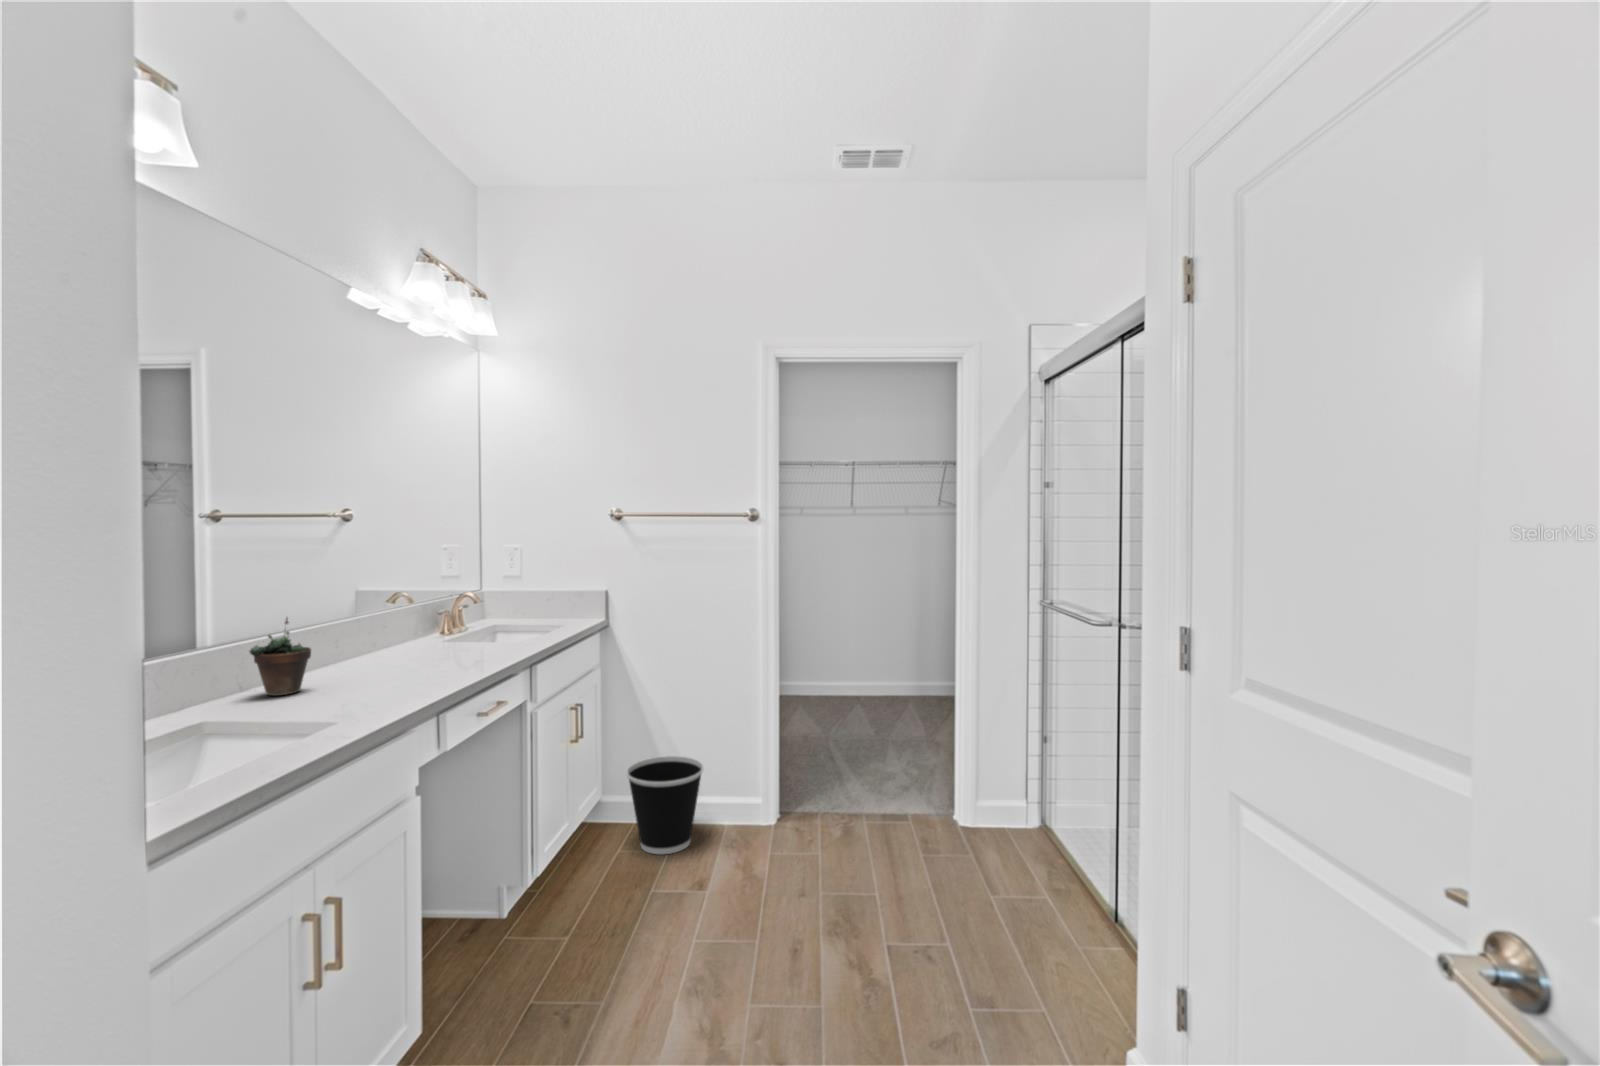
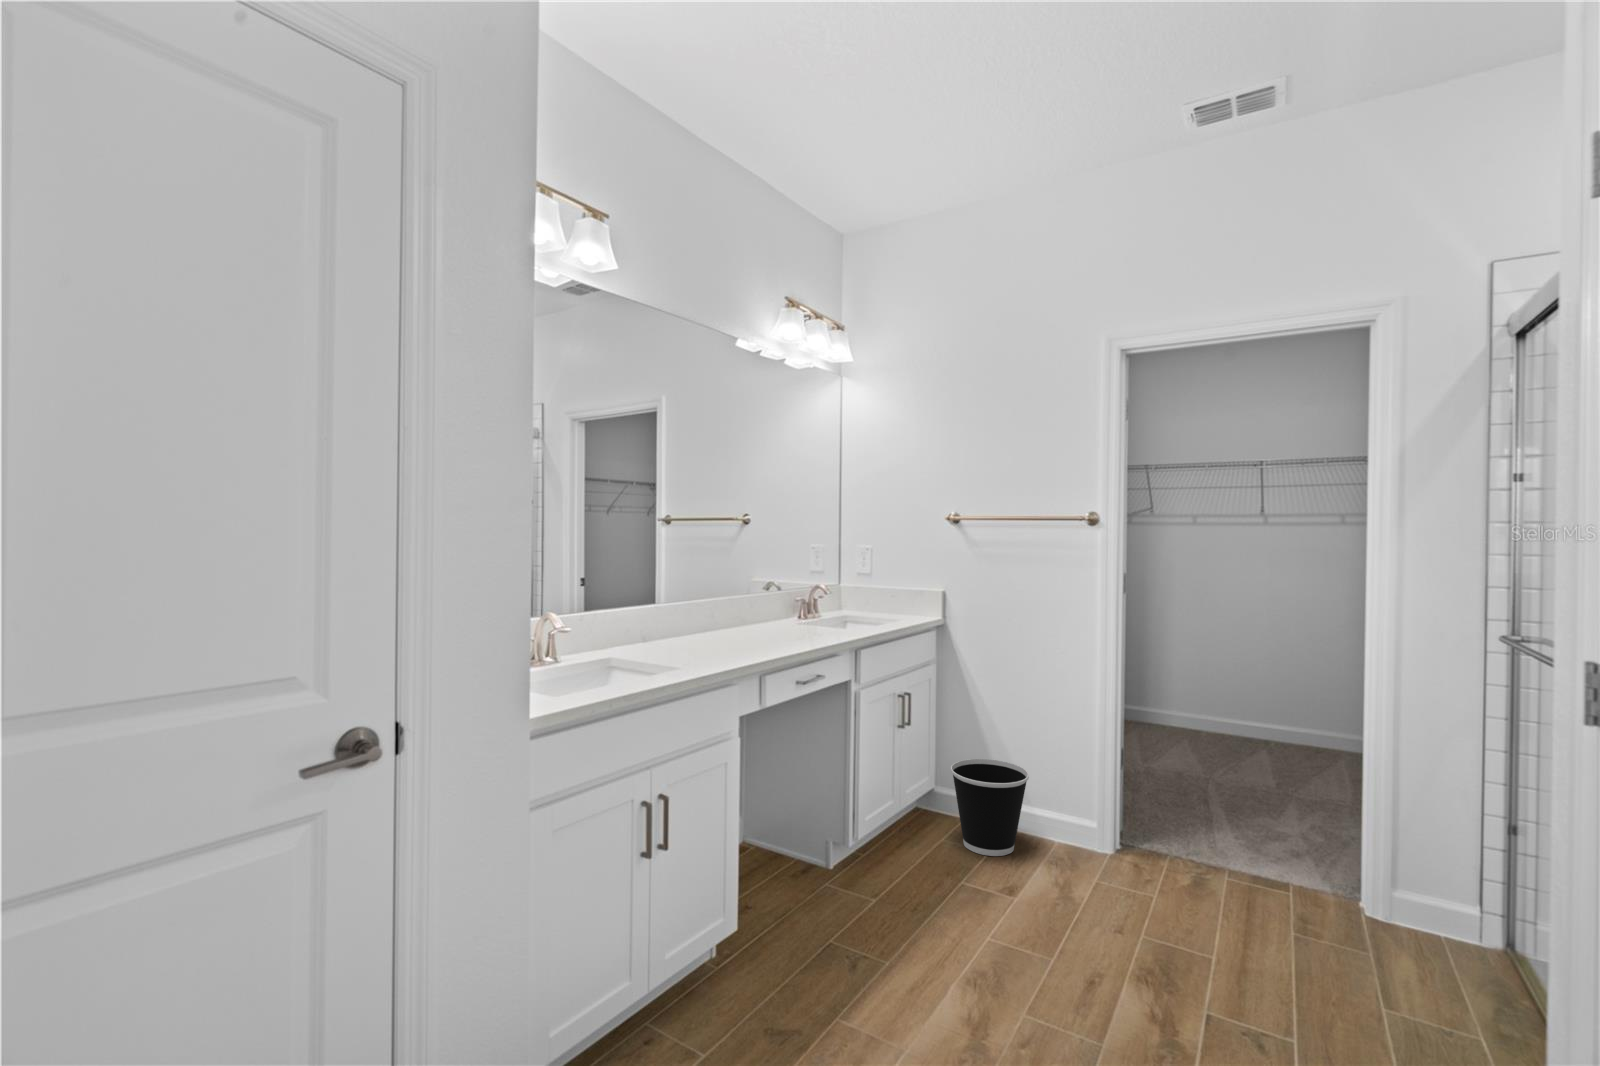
succulent plant: present [249,617,311,696] -> none [651,589,690,649]

